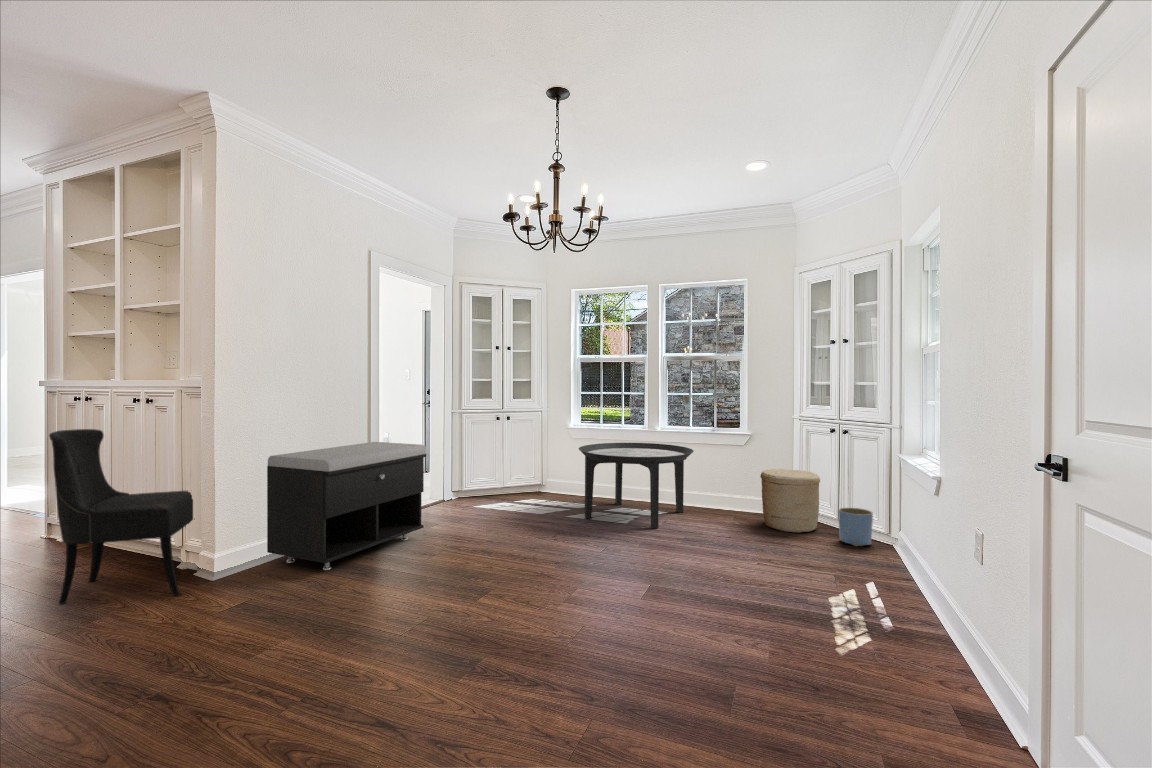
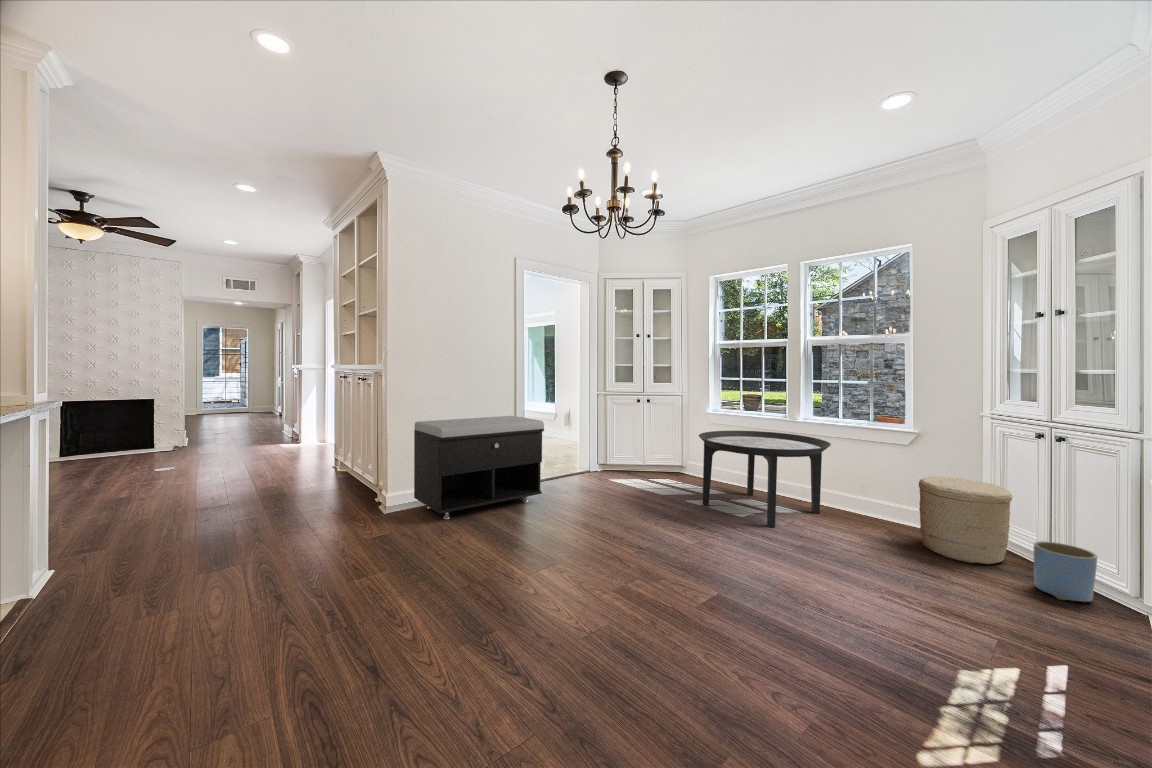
dining chair: present [49,429,193,604] -> none [270,395,377,522]

